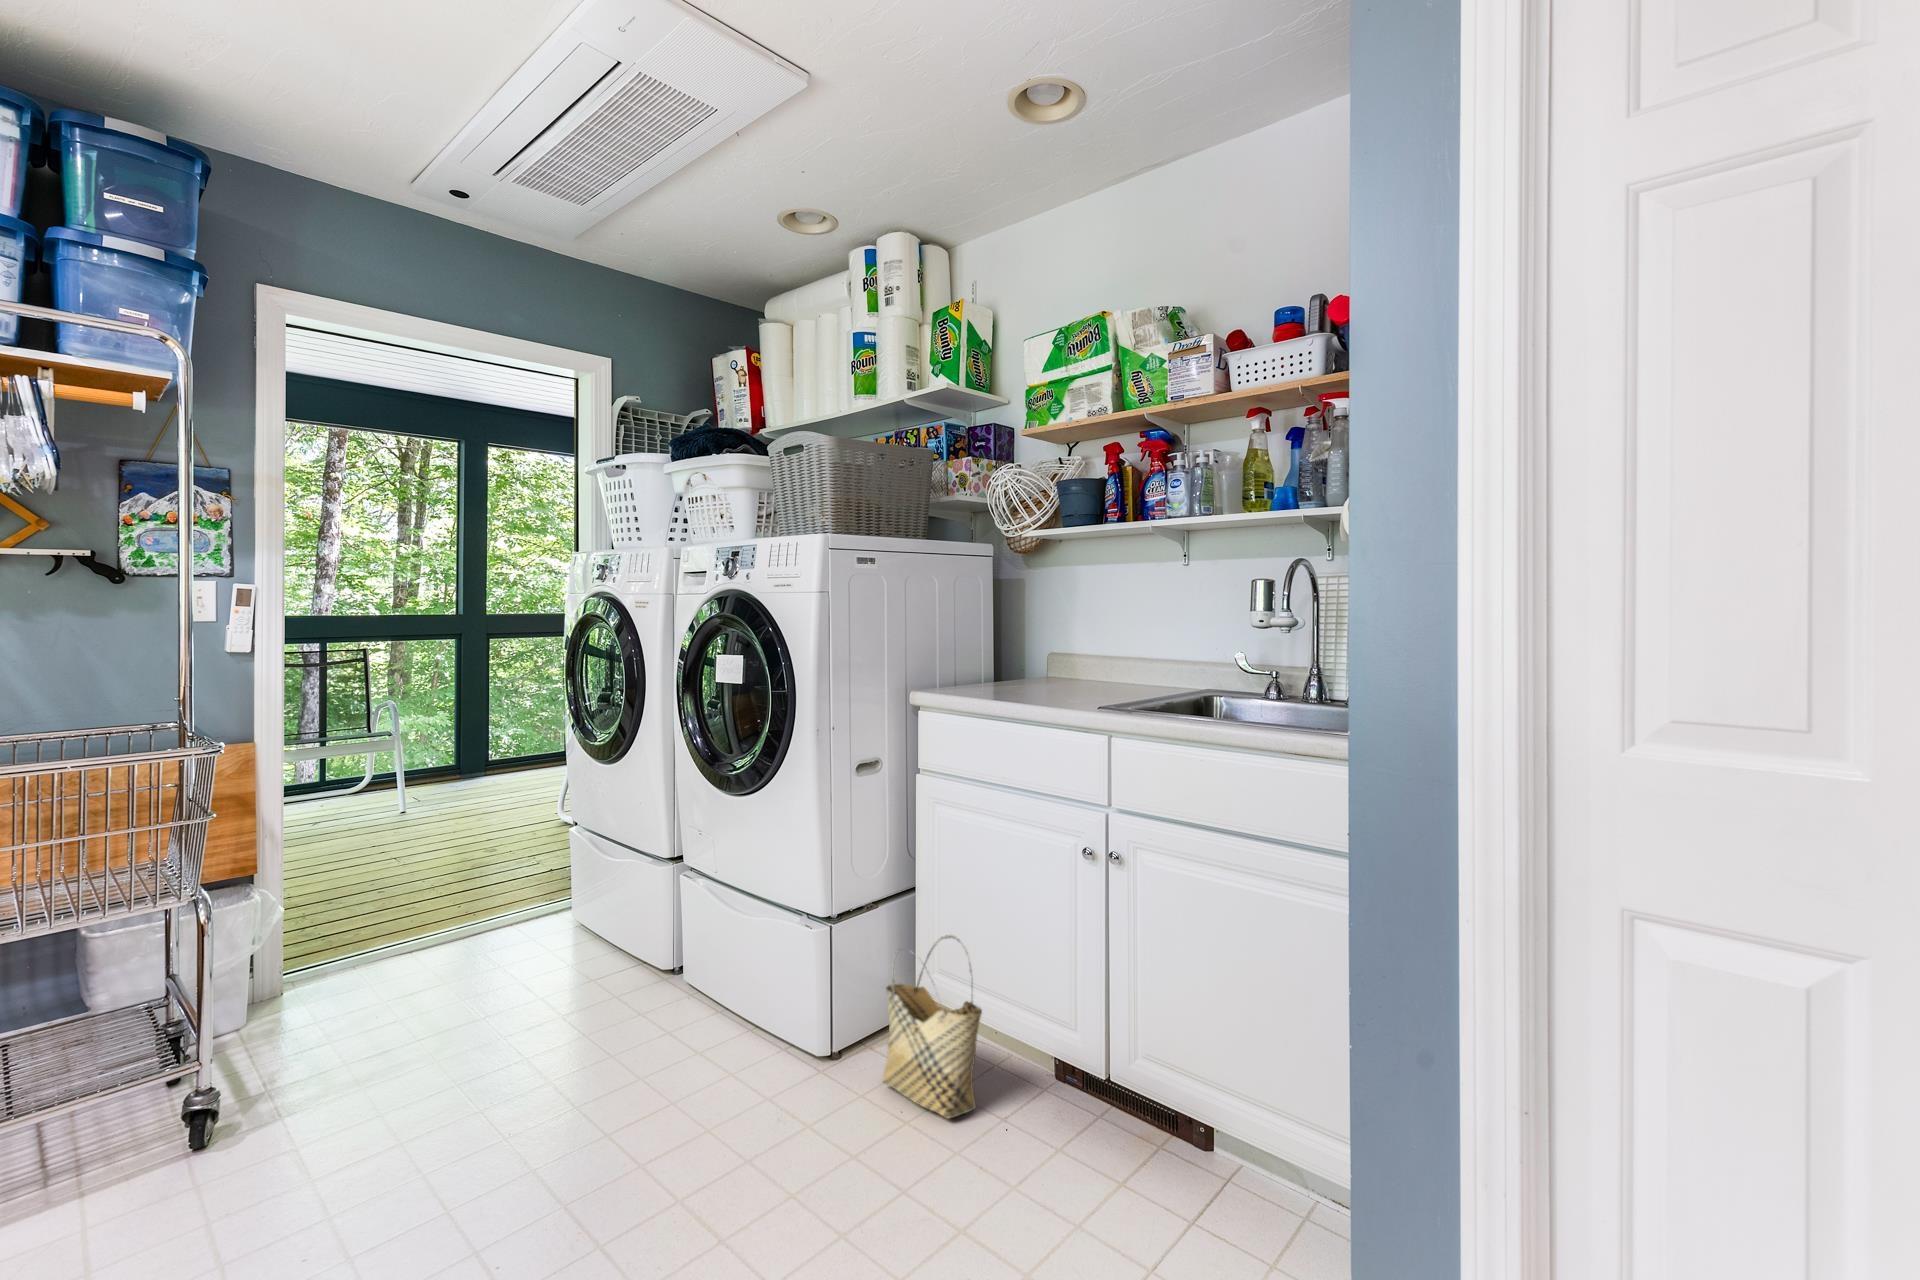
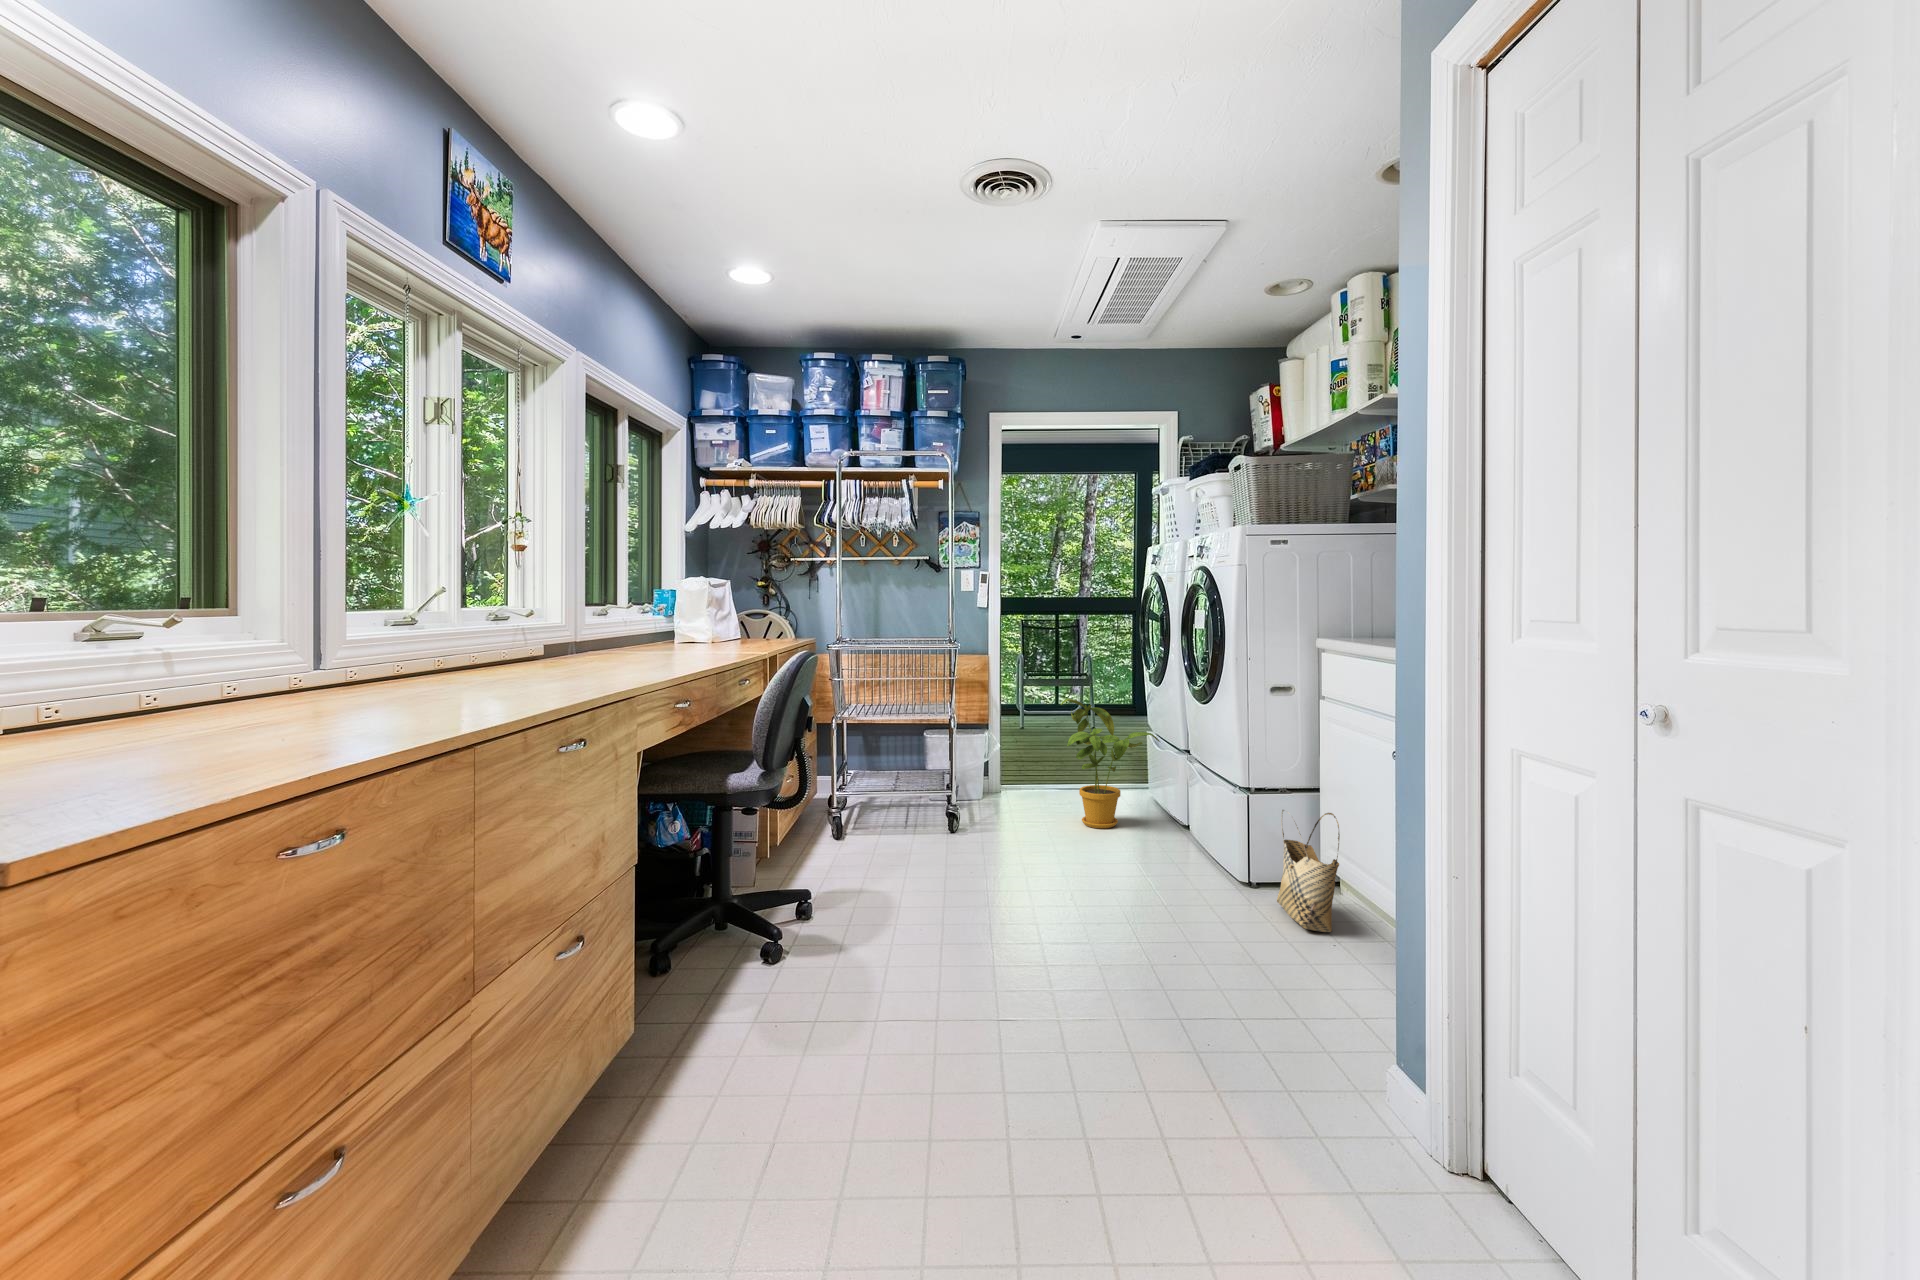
house plant: none [441,812,622,1031] -> present [1061,698,1160,828]

